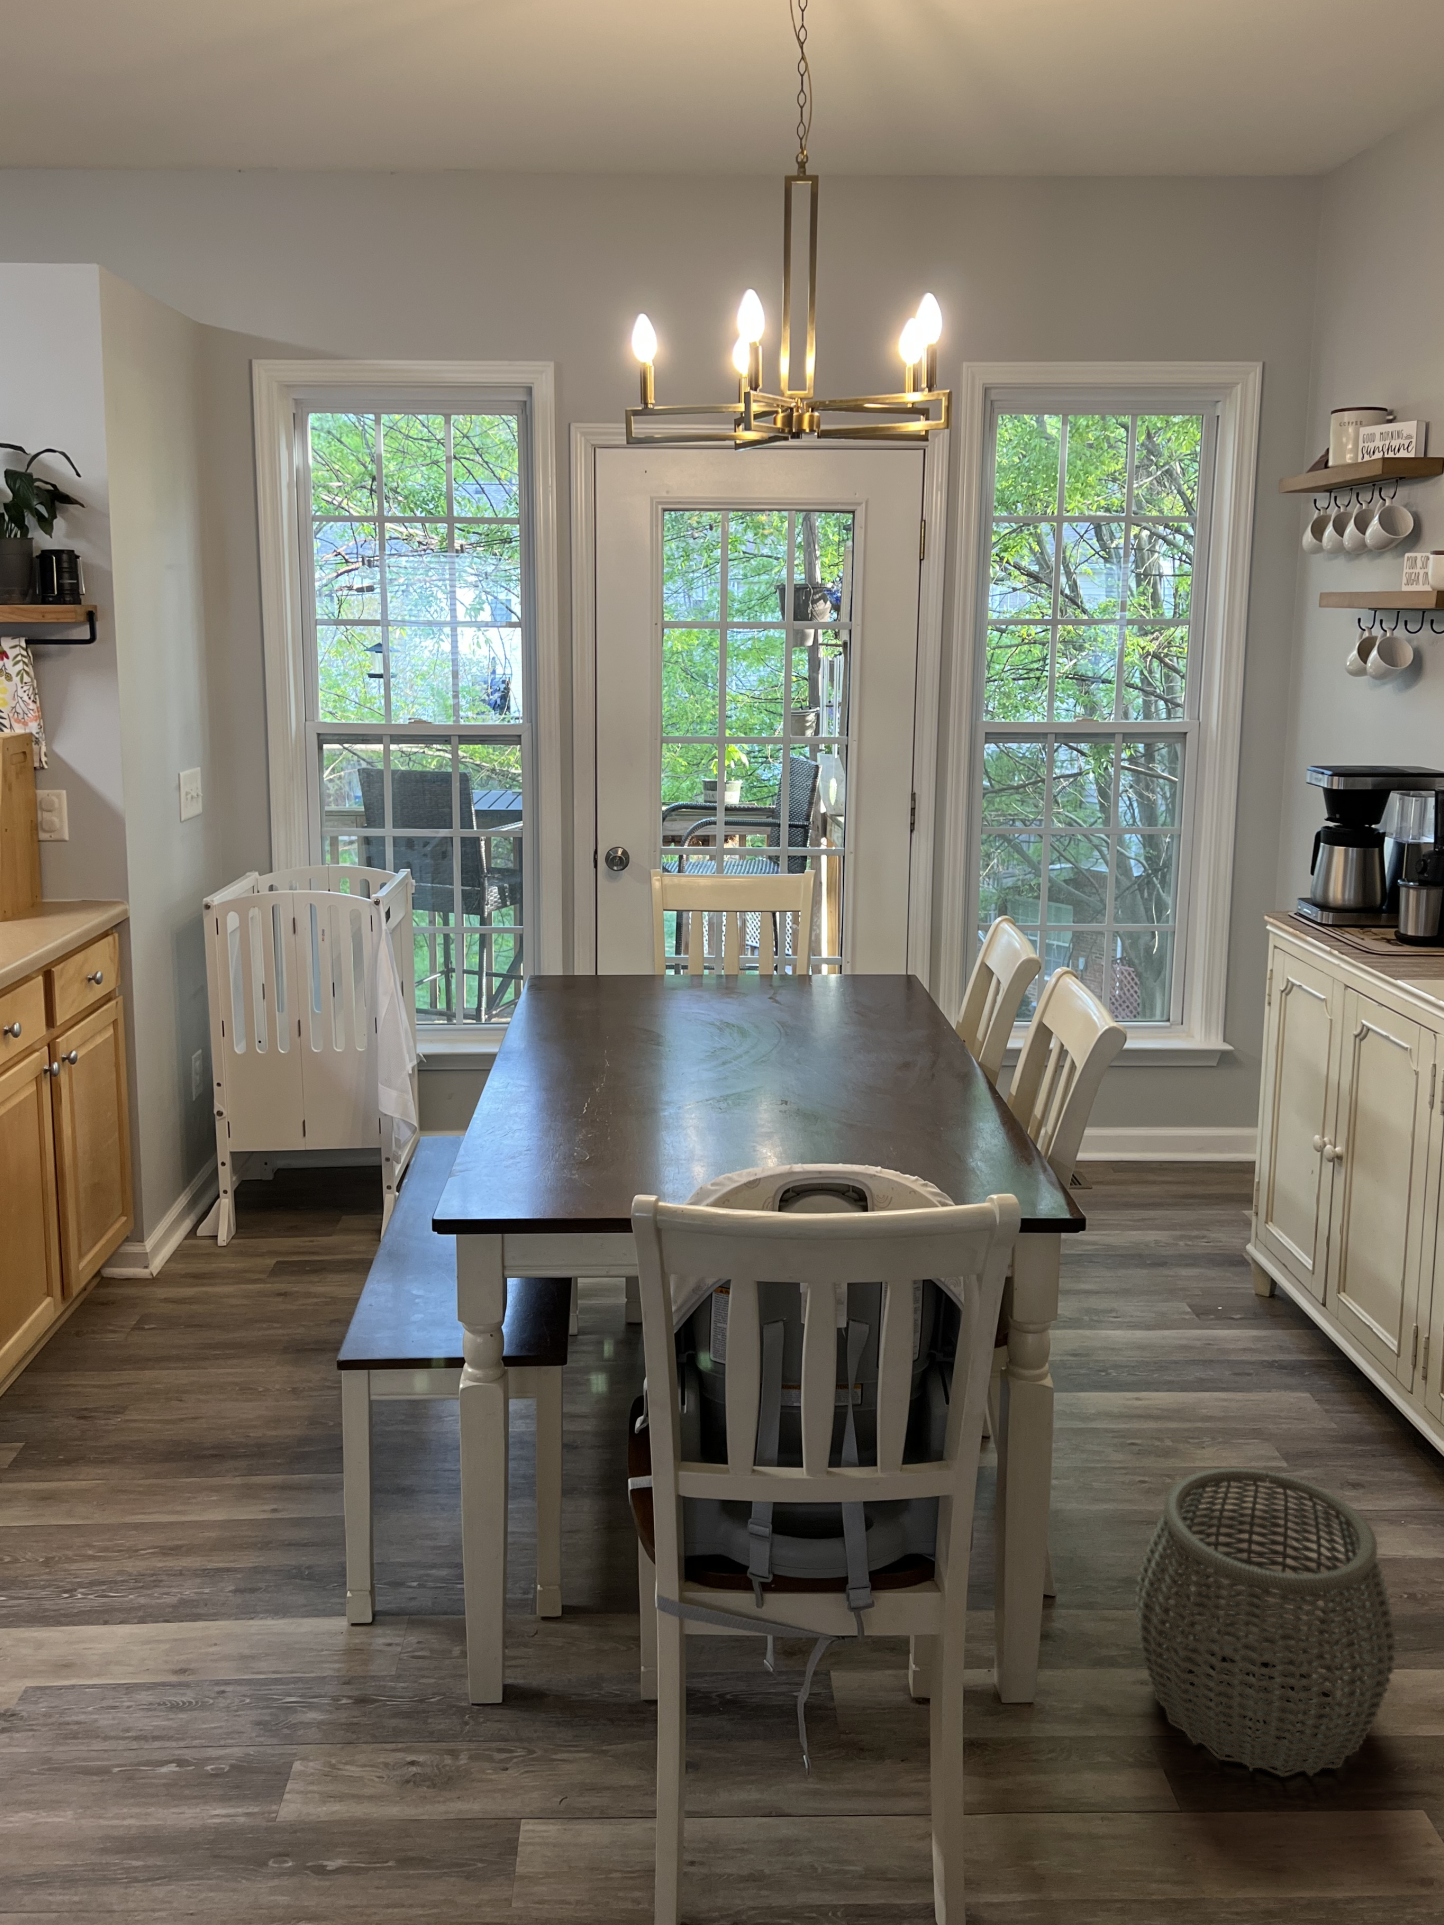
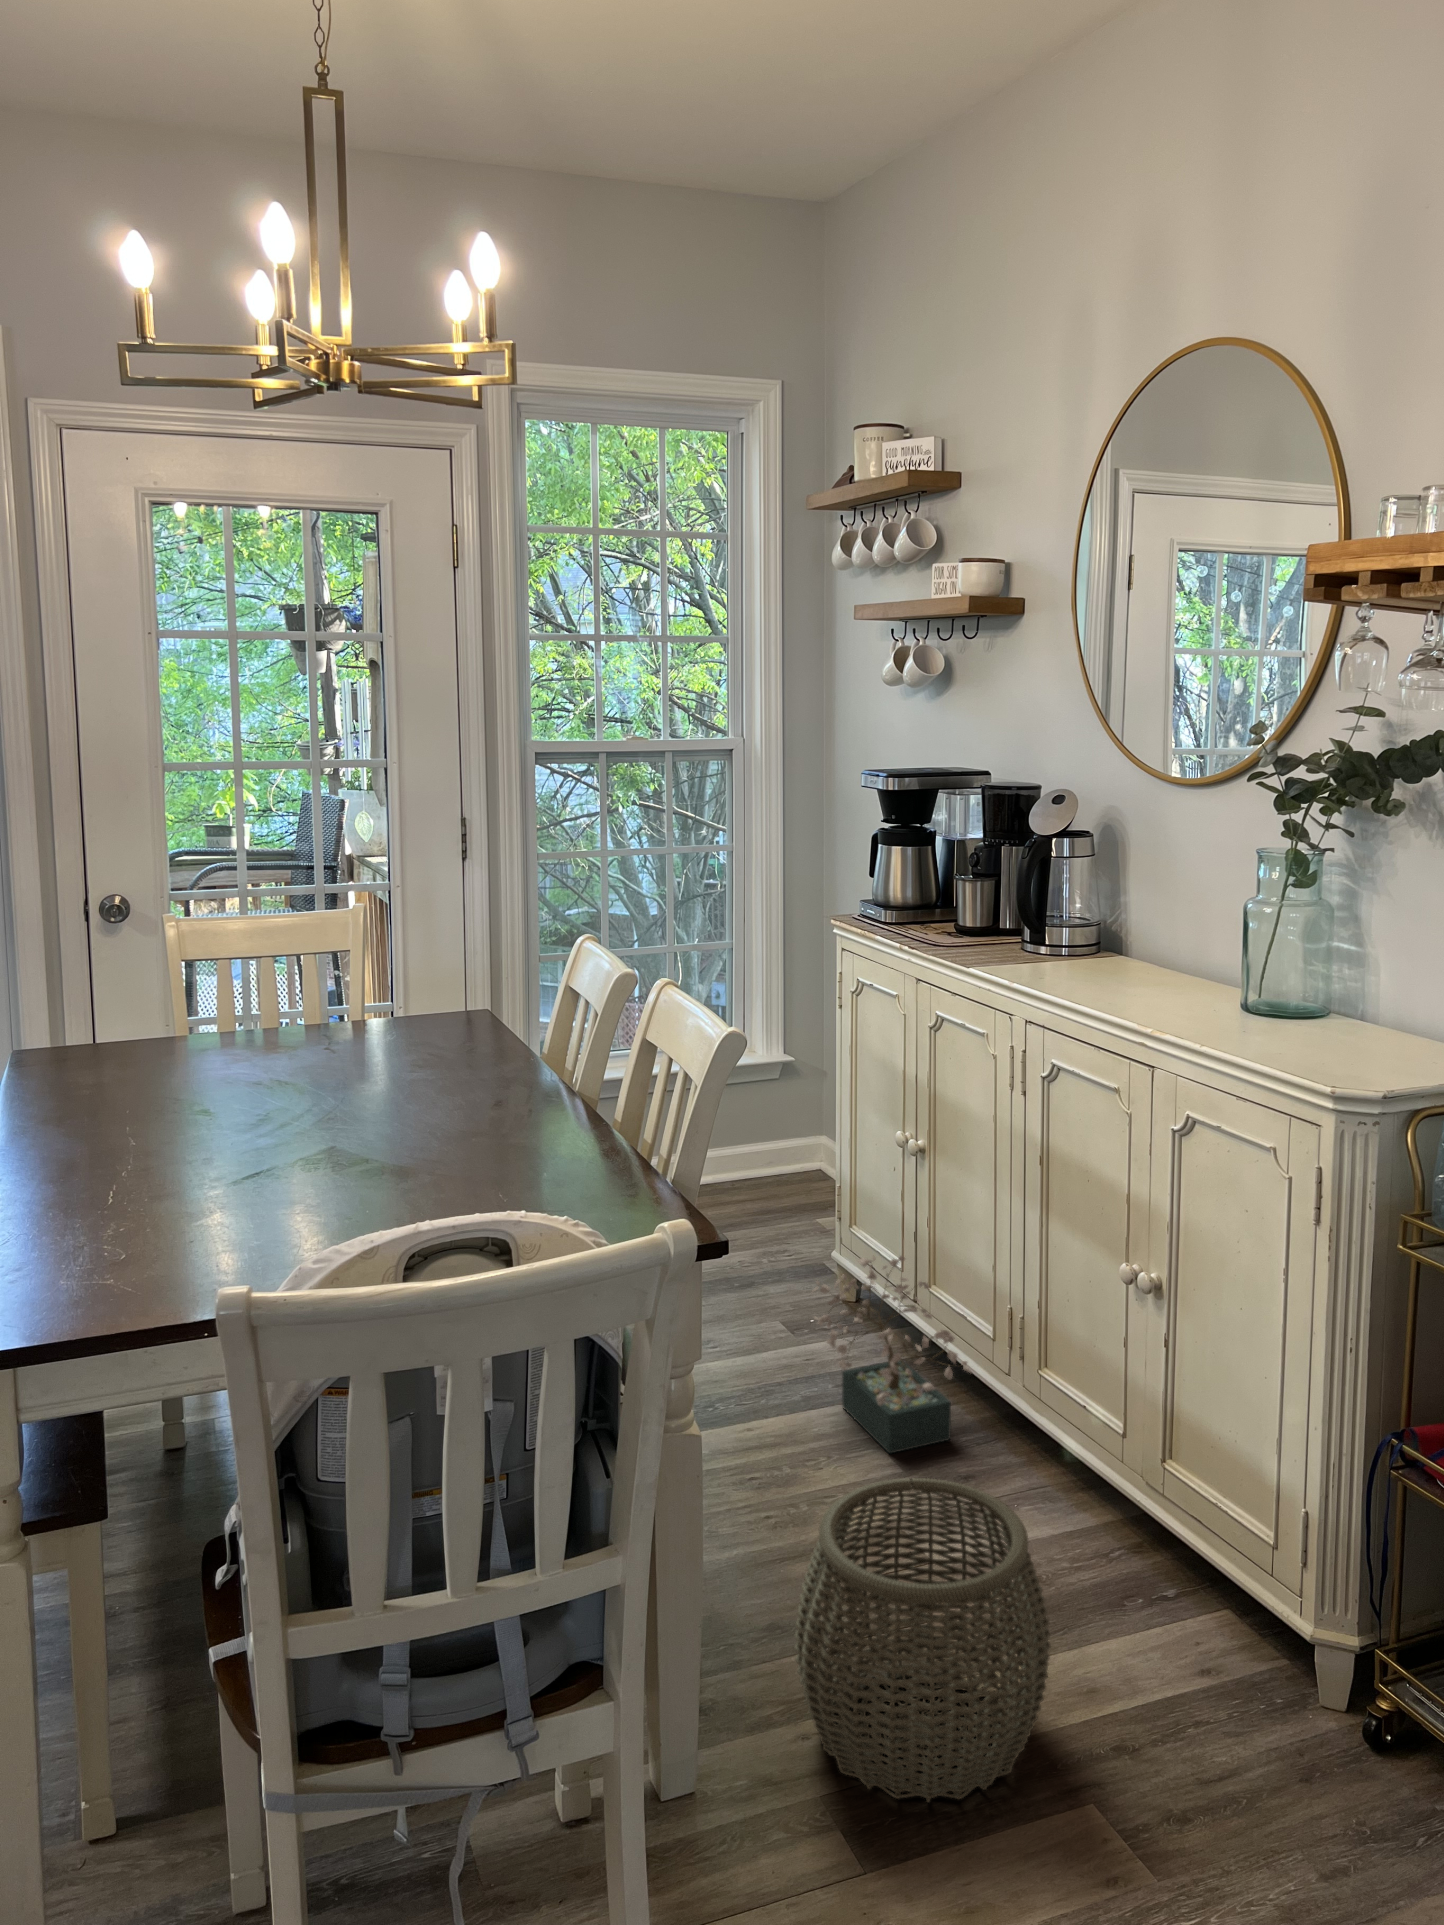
decorative plant: none [1208,1255,1370,1450] -> present [814,1256,971,1453]

